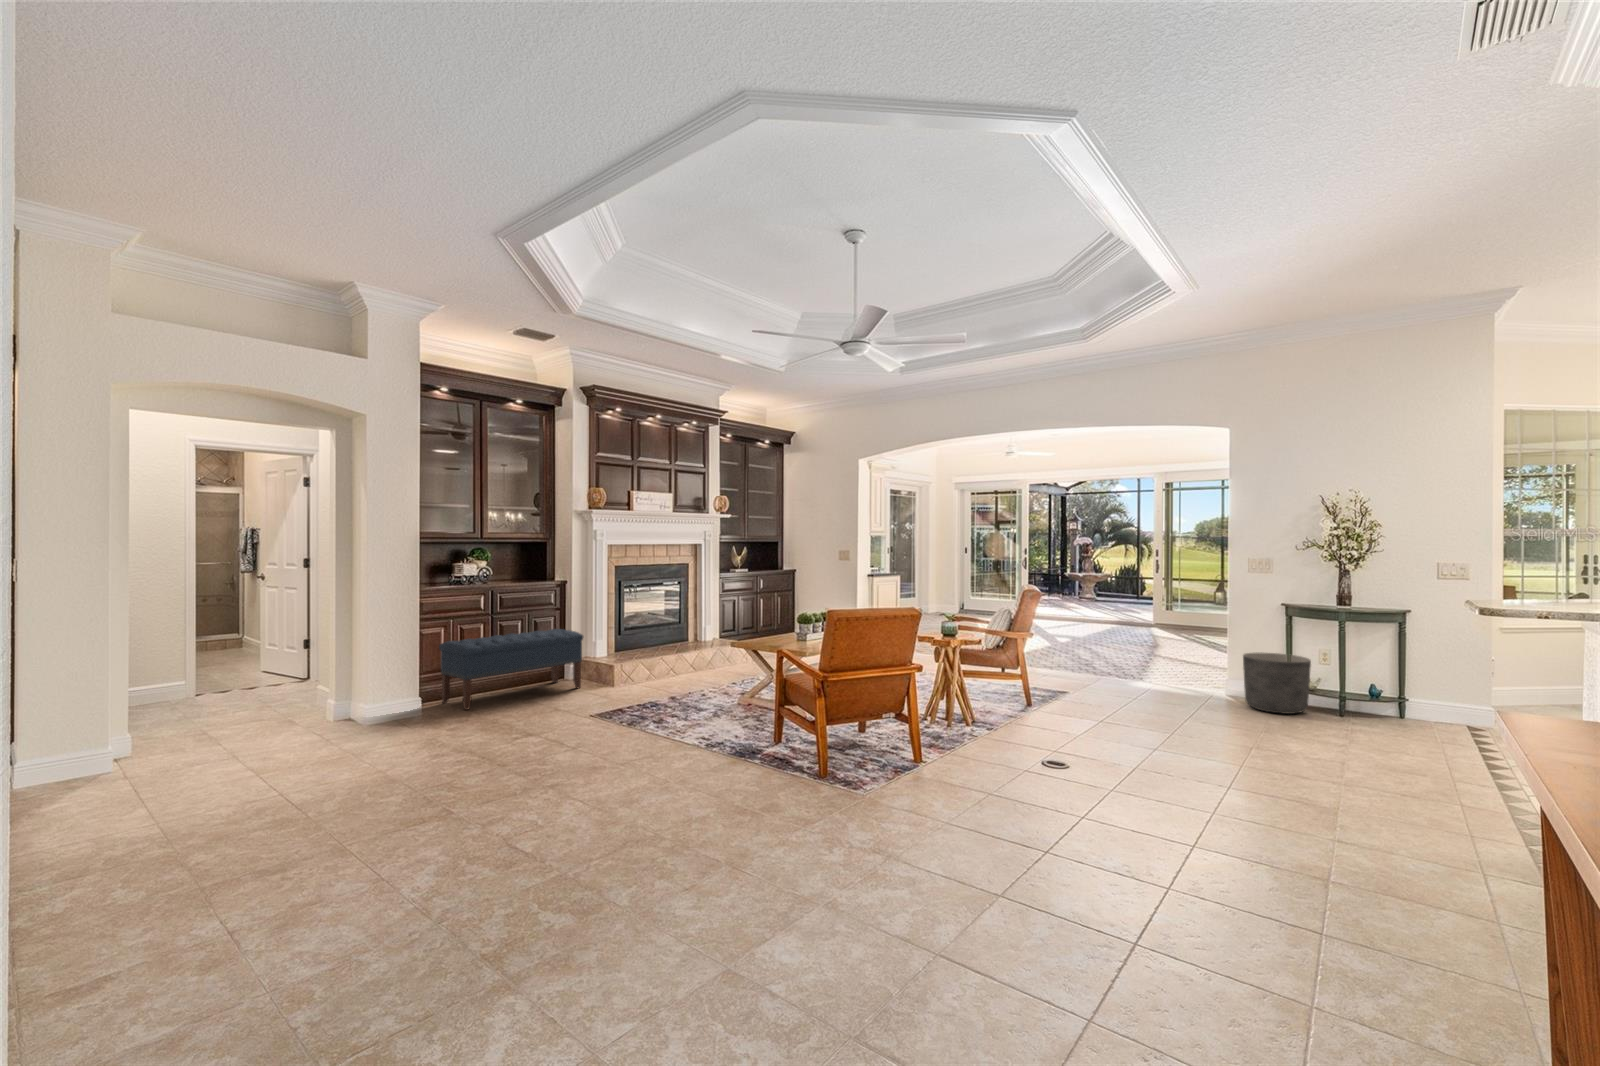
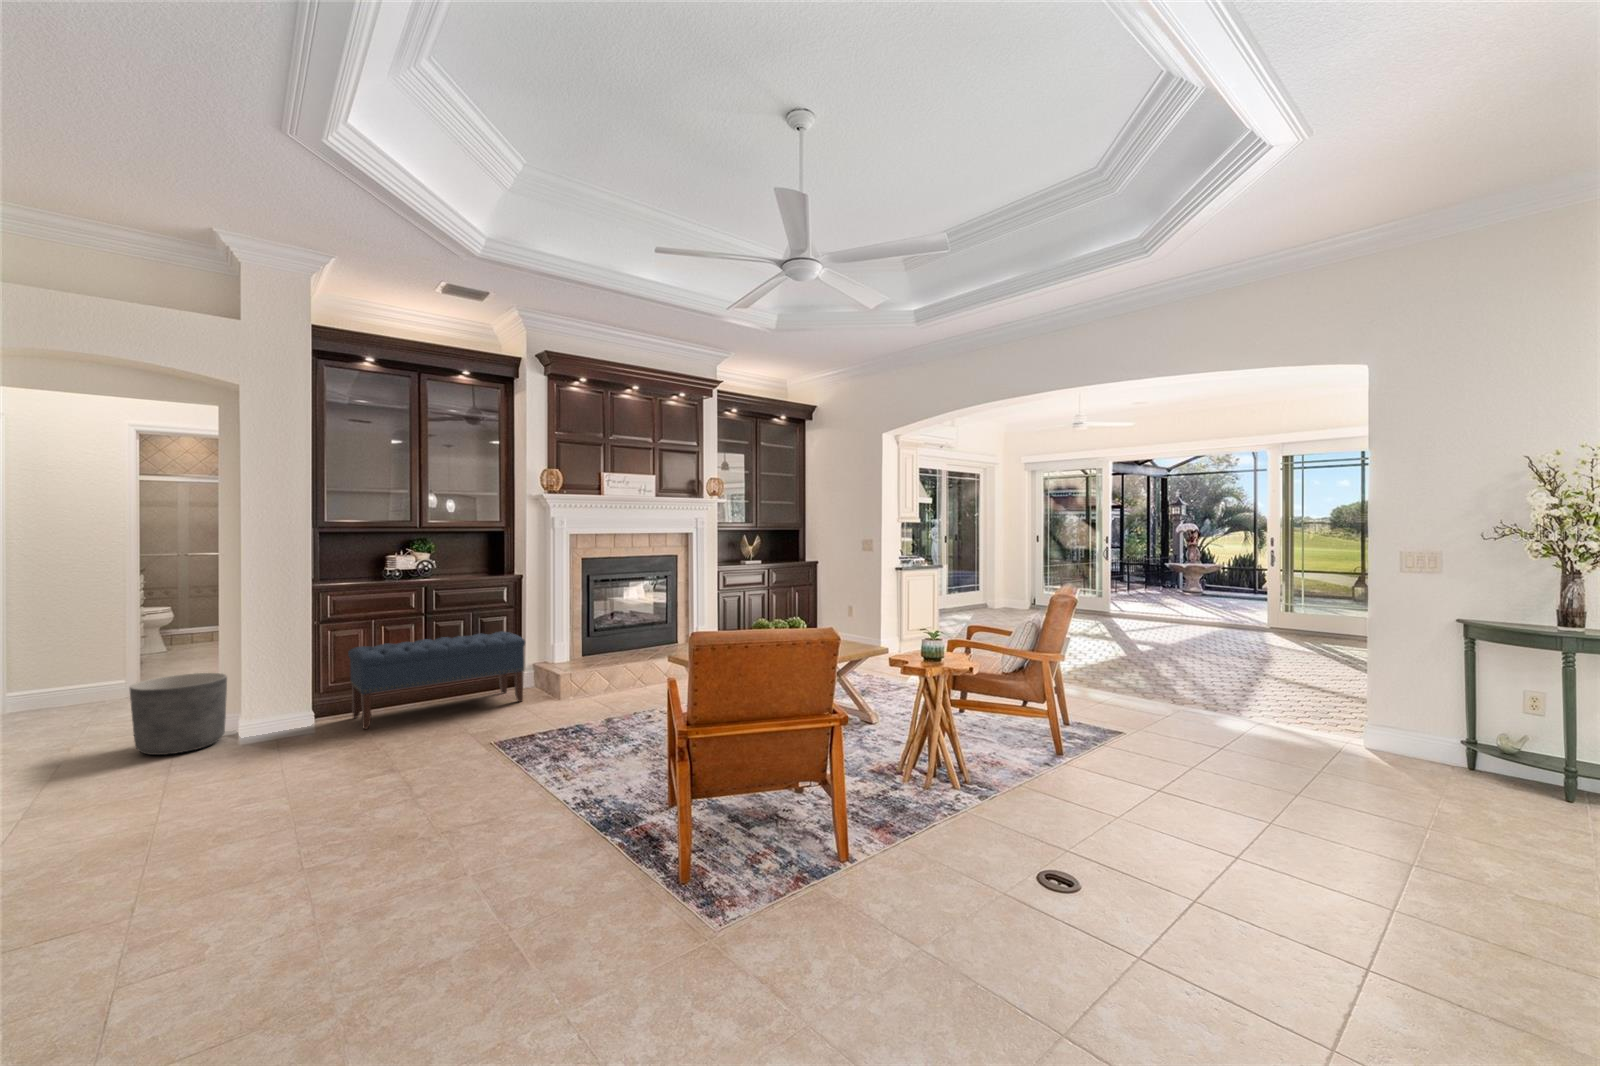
planter: present [1243,652,1311,714] -> present [130,673,227,755]

